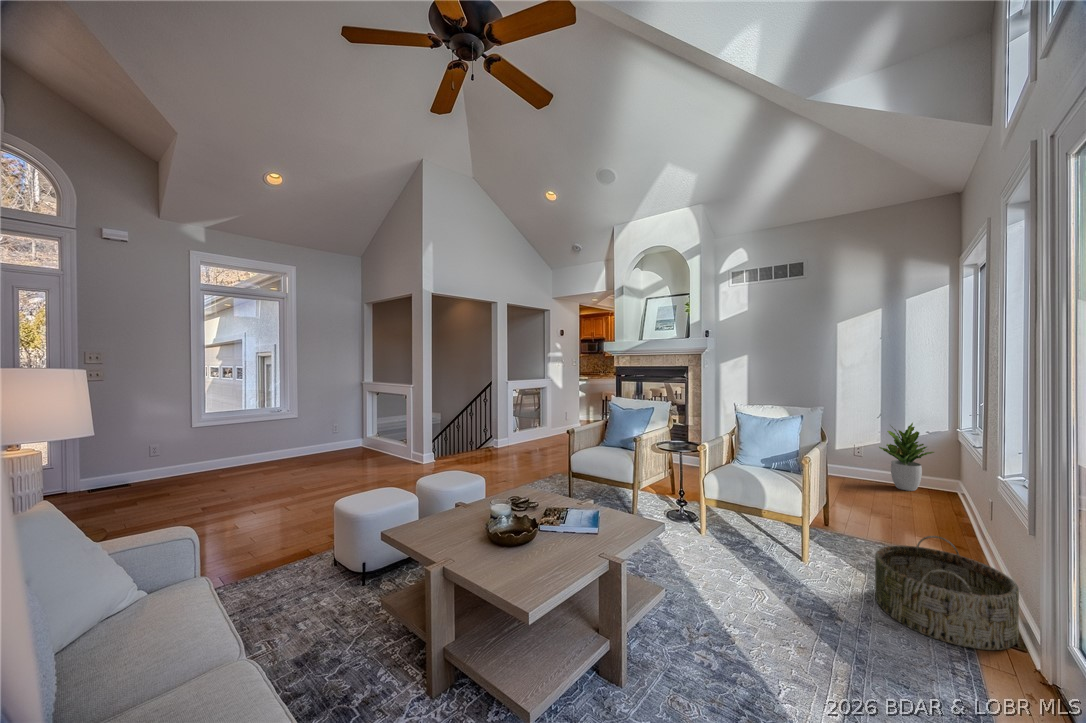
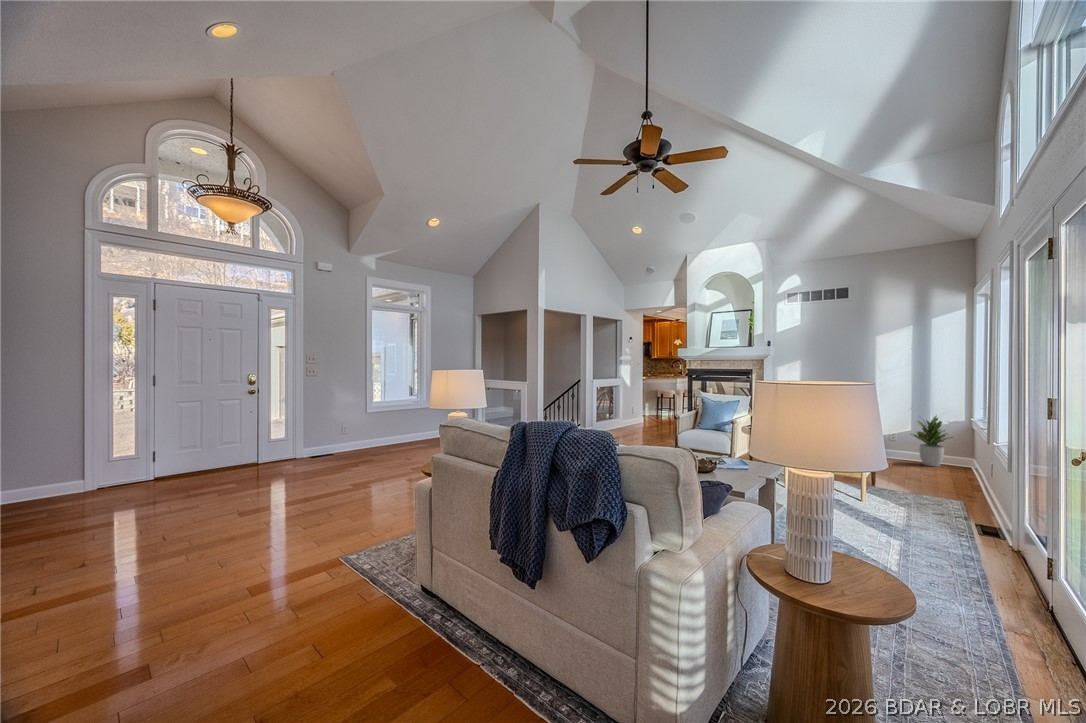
basket: present [875,536,1019,650] -> none [910,480,999,540]

